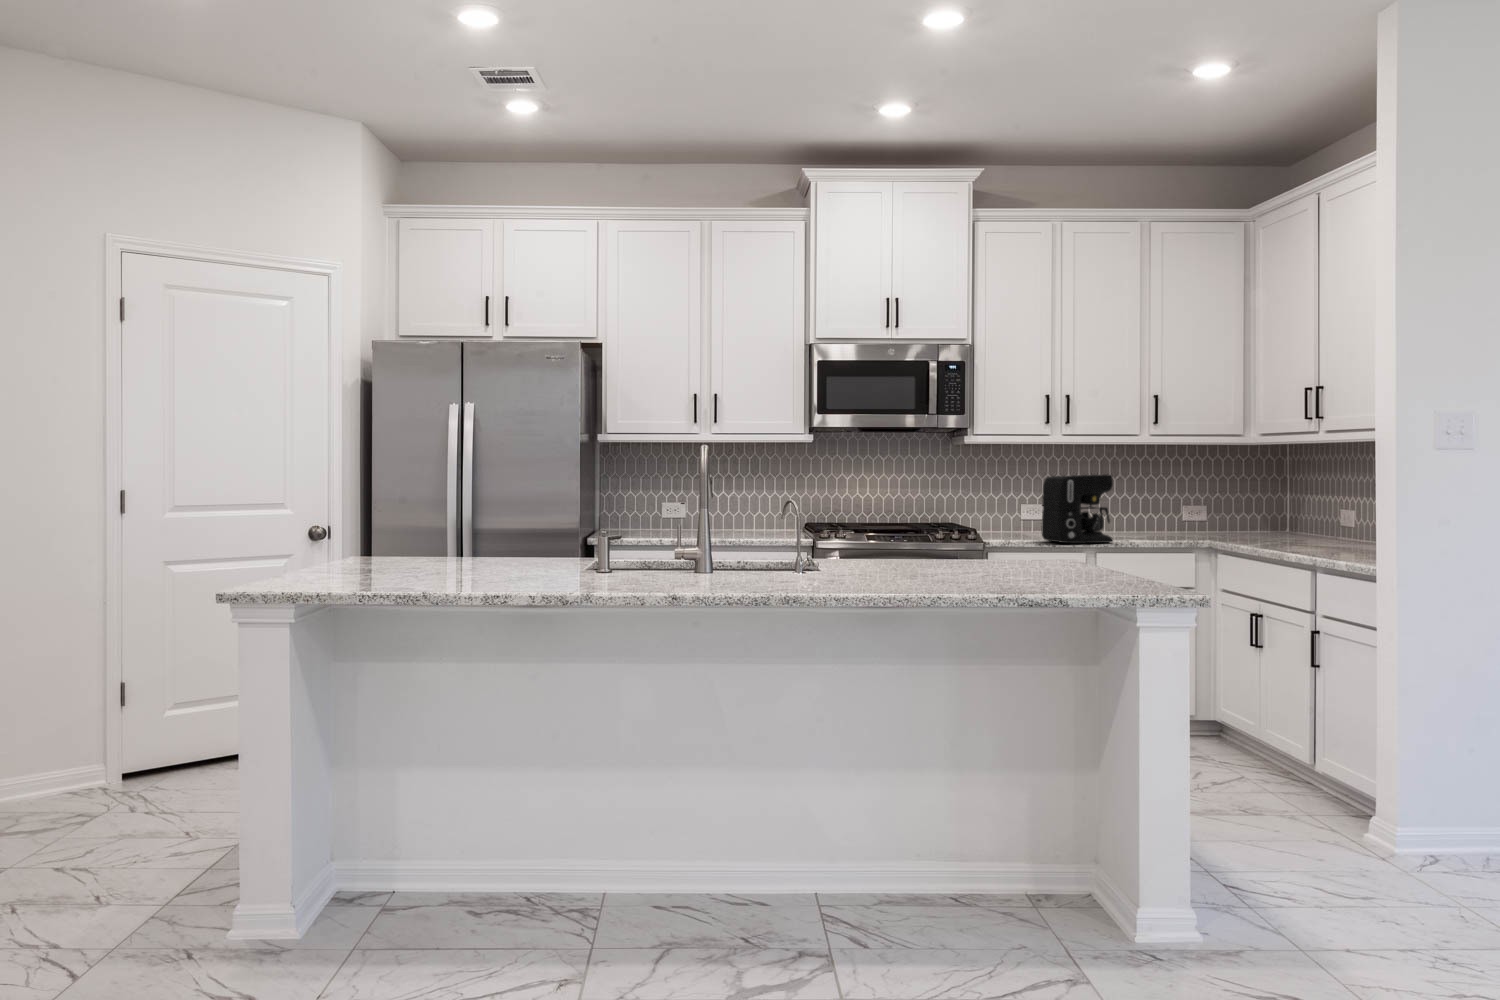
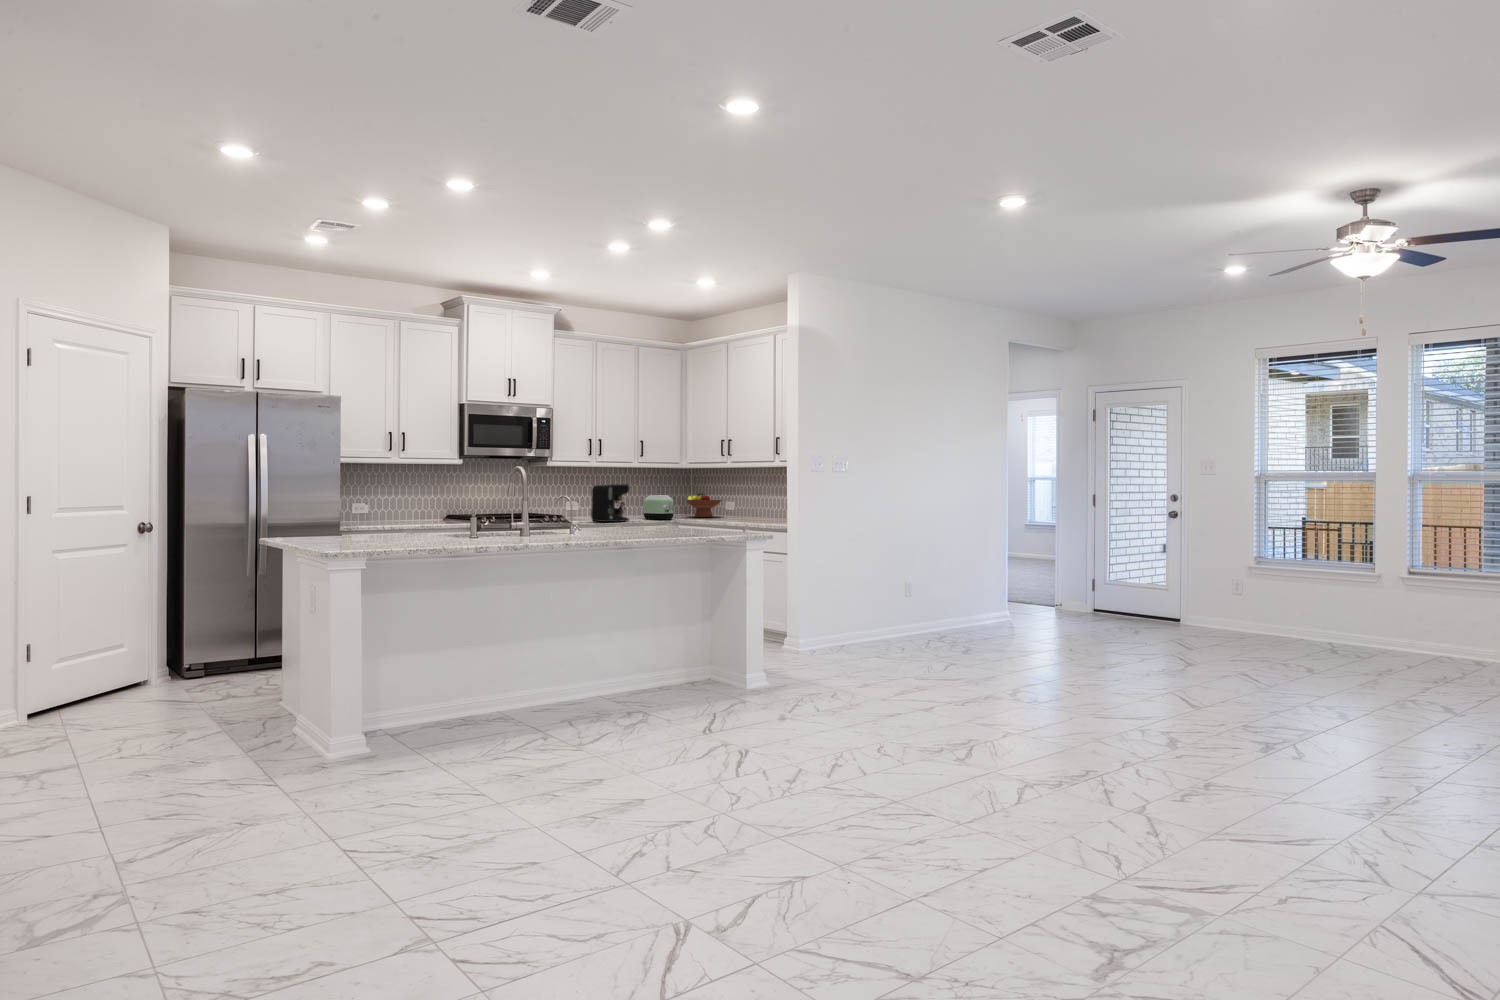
fruit bowl: none [1249,491,1330,539] -> present [686,493,721,517]
toaster: none [1153,495,1214,541] -> present [644,495,674,520]

